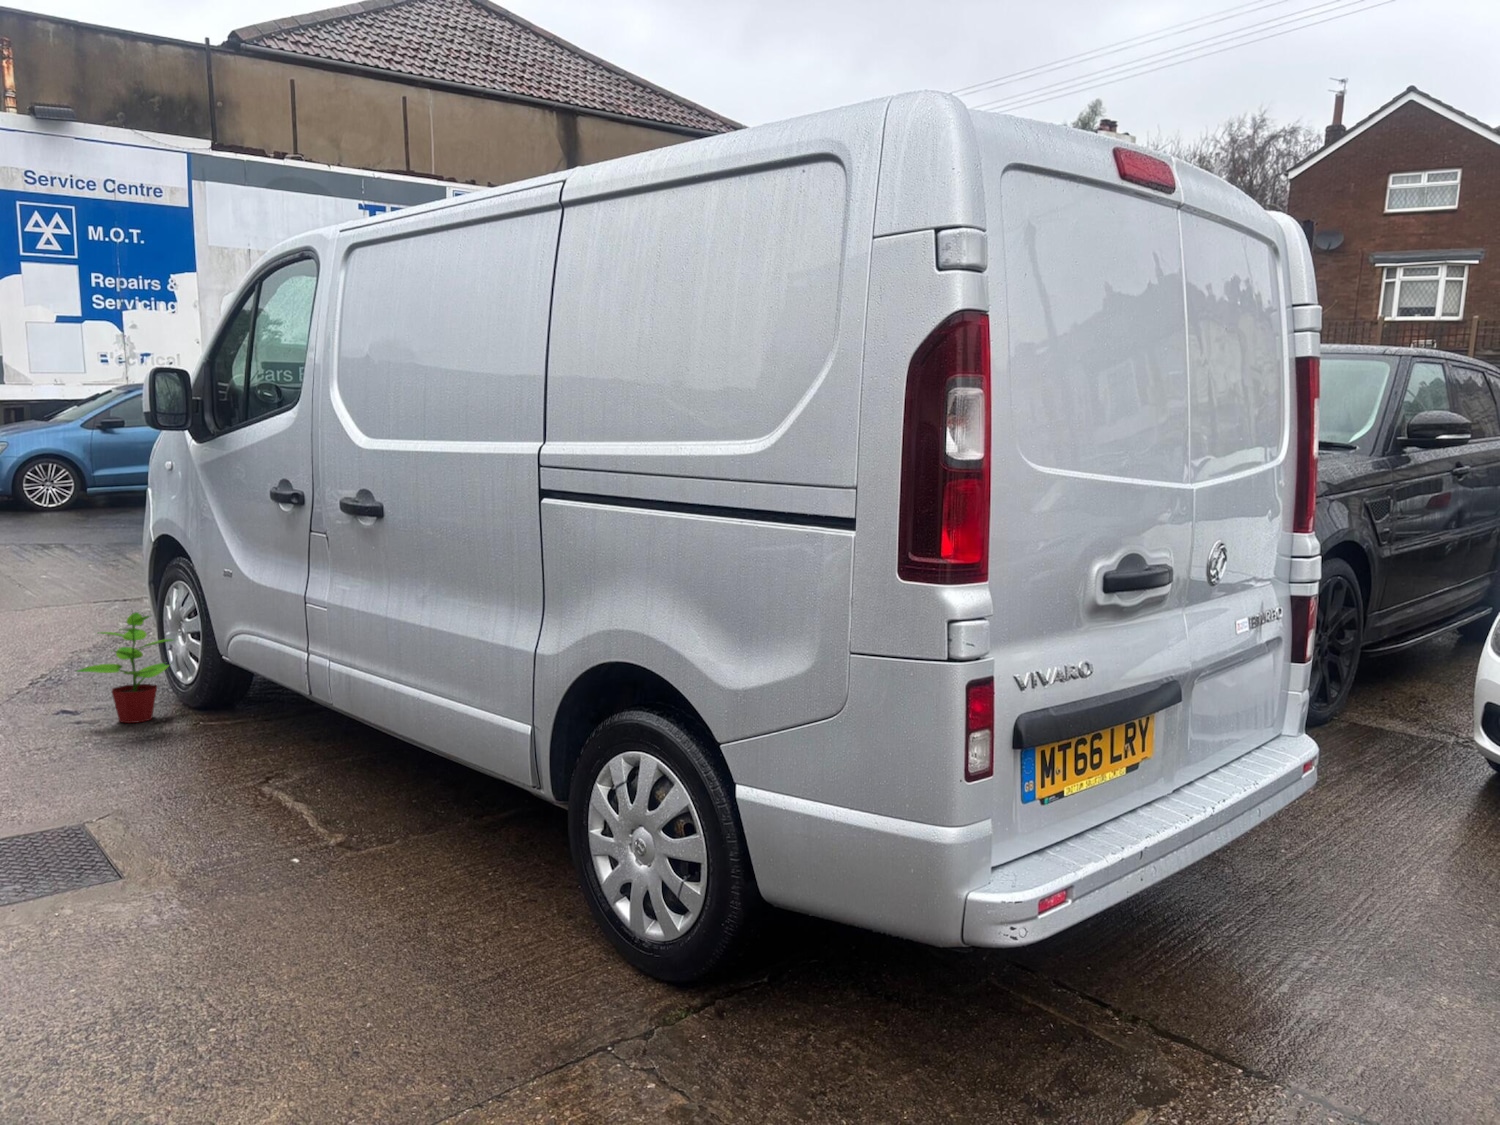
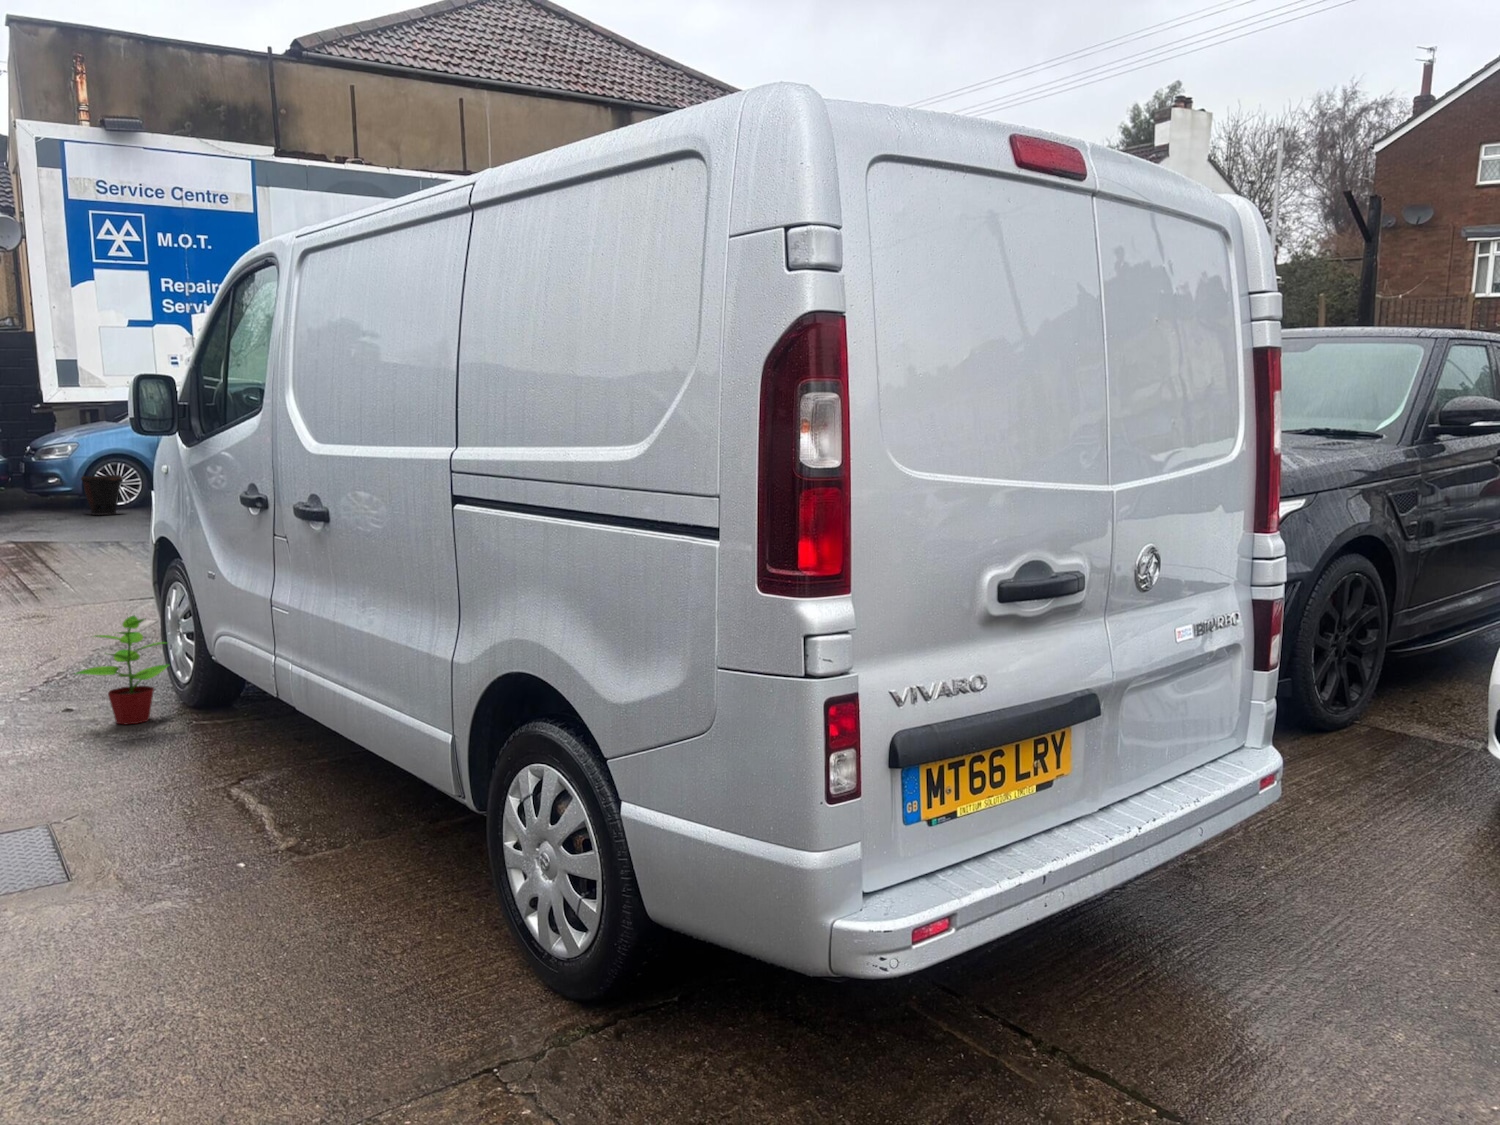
bucket: none [14,471,63,514] -> present [81,475,122,515]

